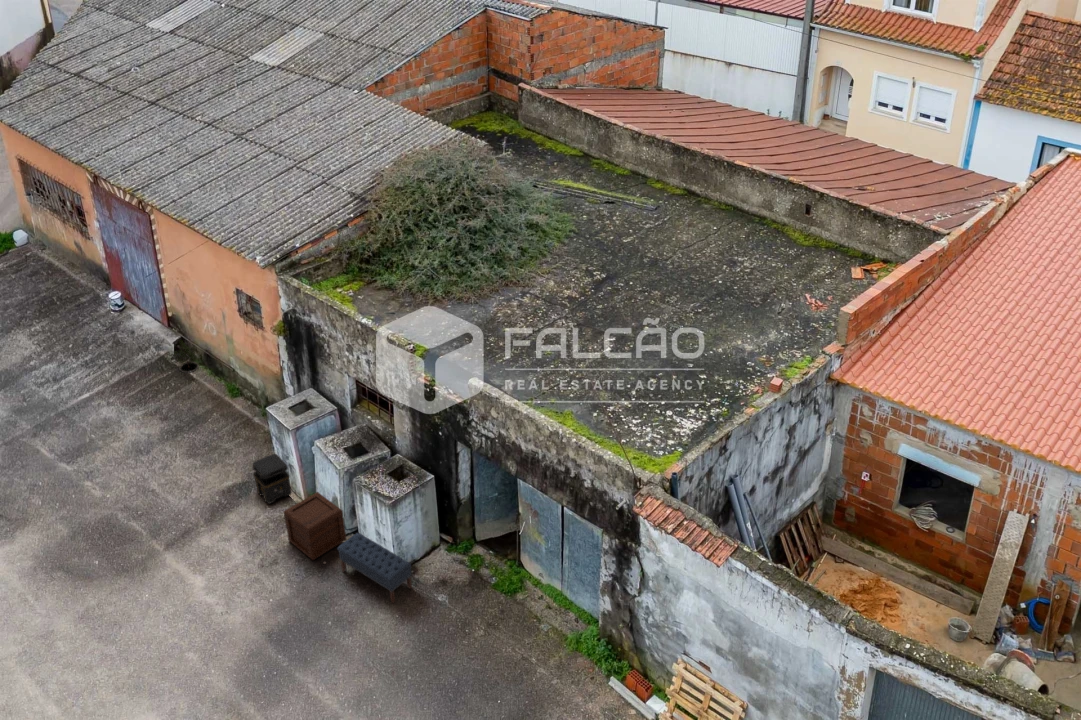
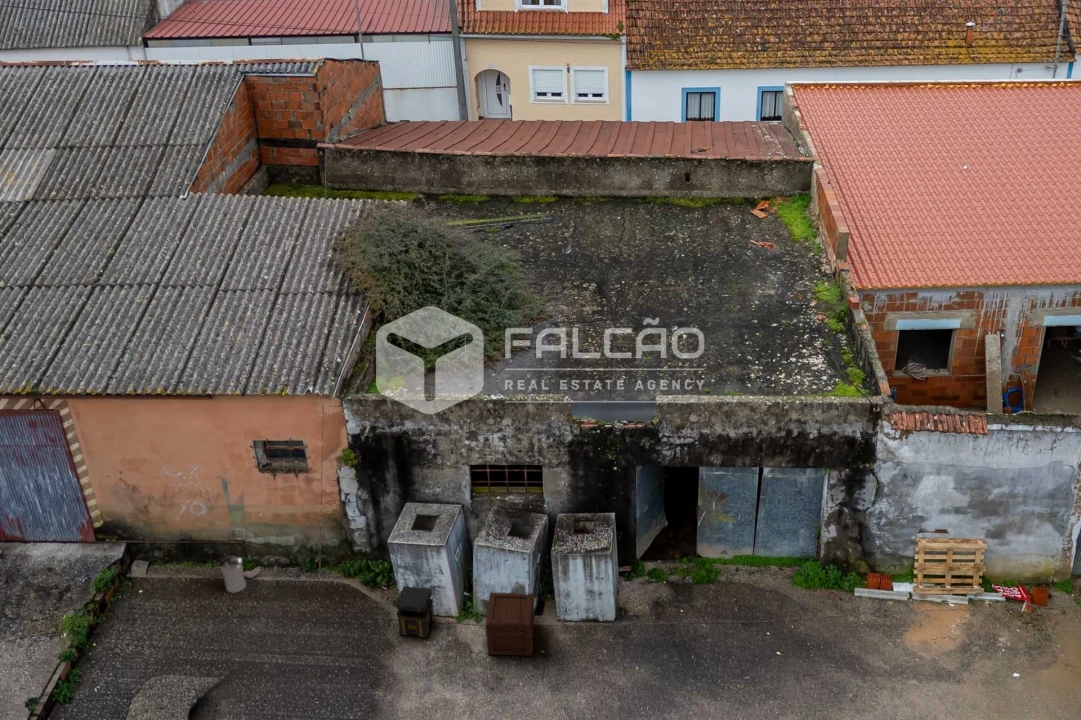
potted tree: present [174,341,198,373] -> none [139,541,169,579]
trash can: none [202,375,242,407] -> present [219,555,260,593]
bench: present [337,533,412,603] -> none [562,600,641,649]

